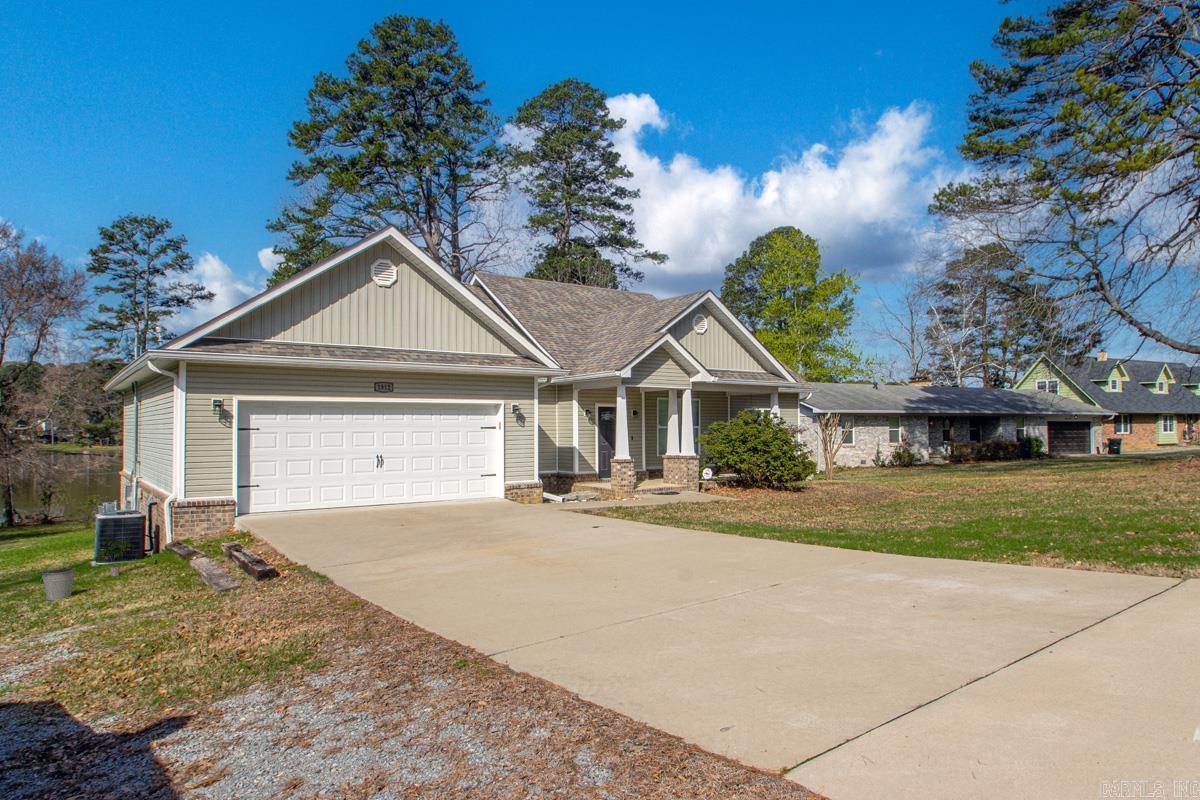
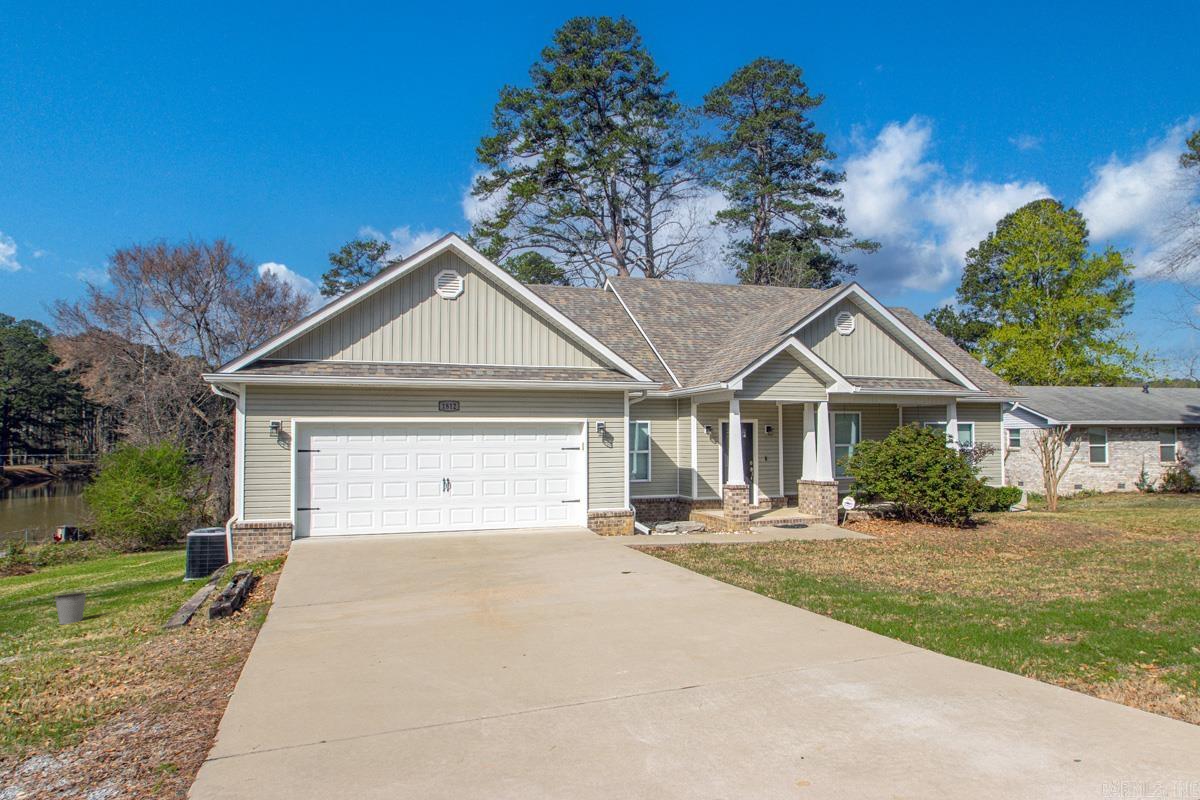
potted plant: present [94,539,134,576] -> none [131,563,168,600]

